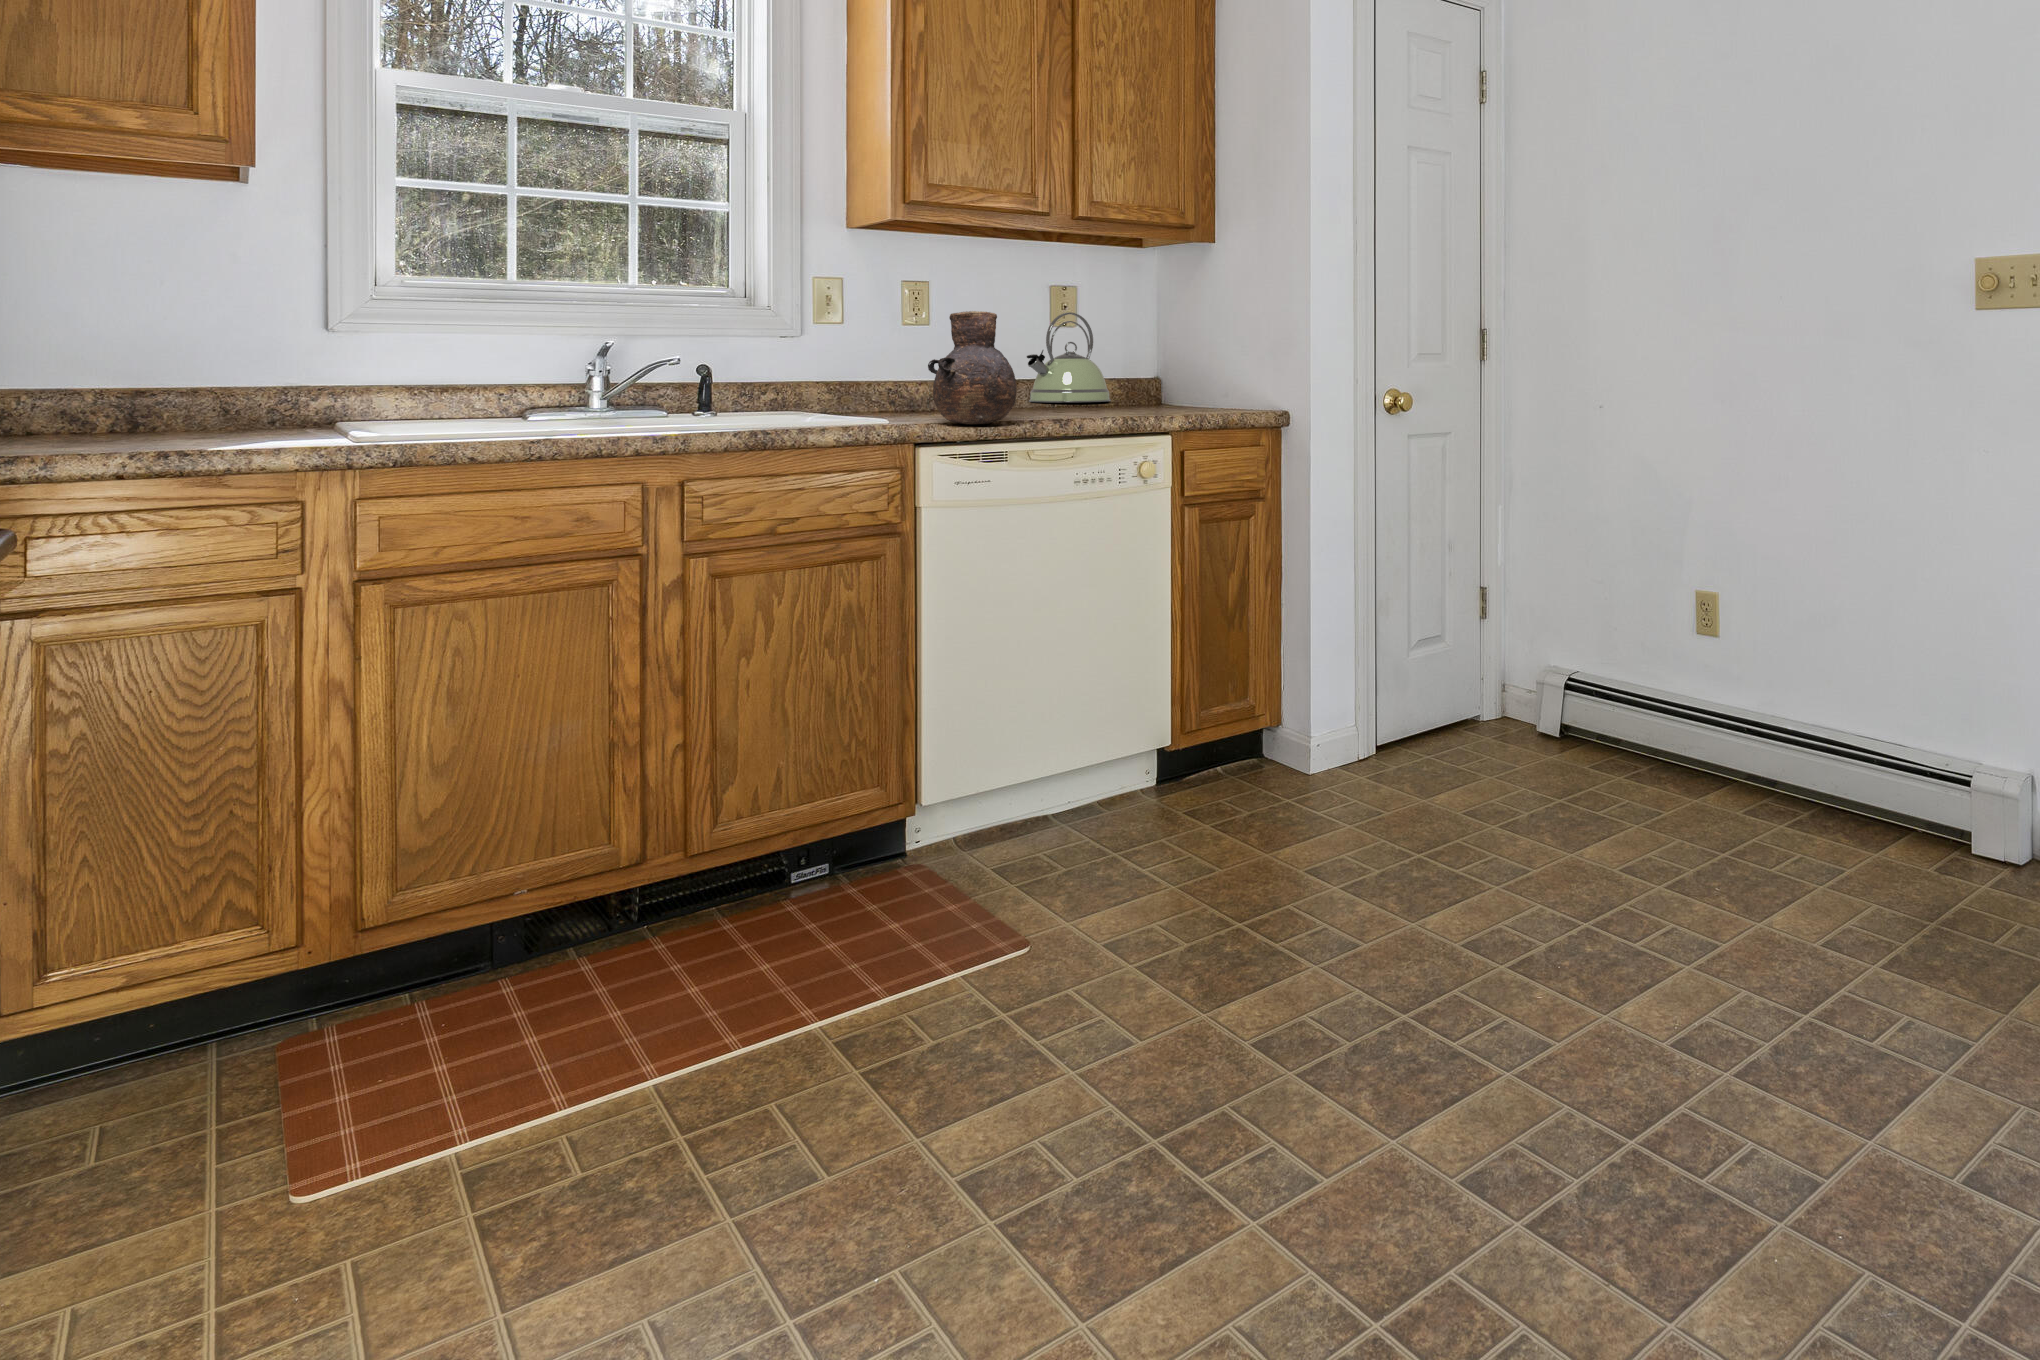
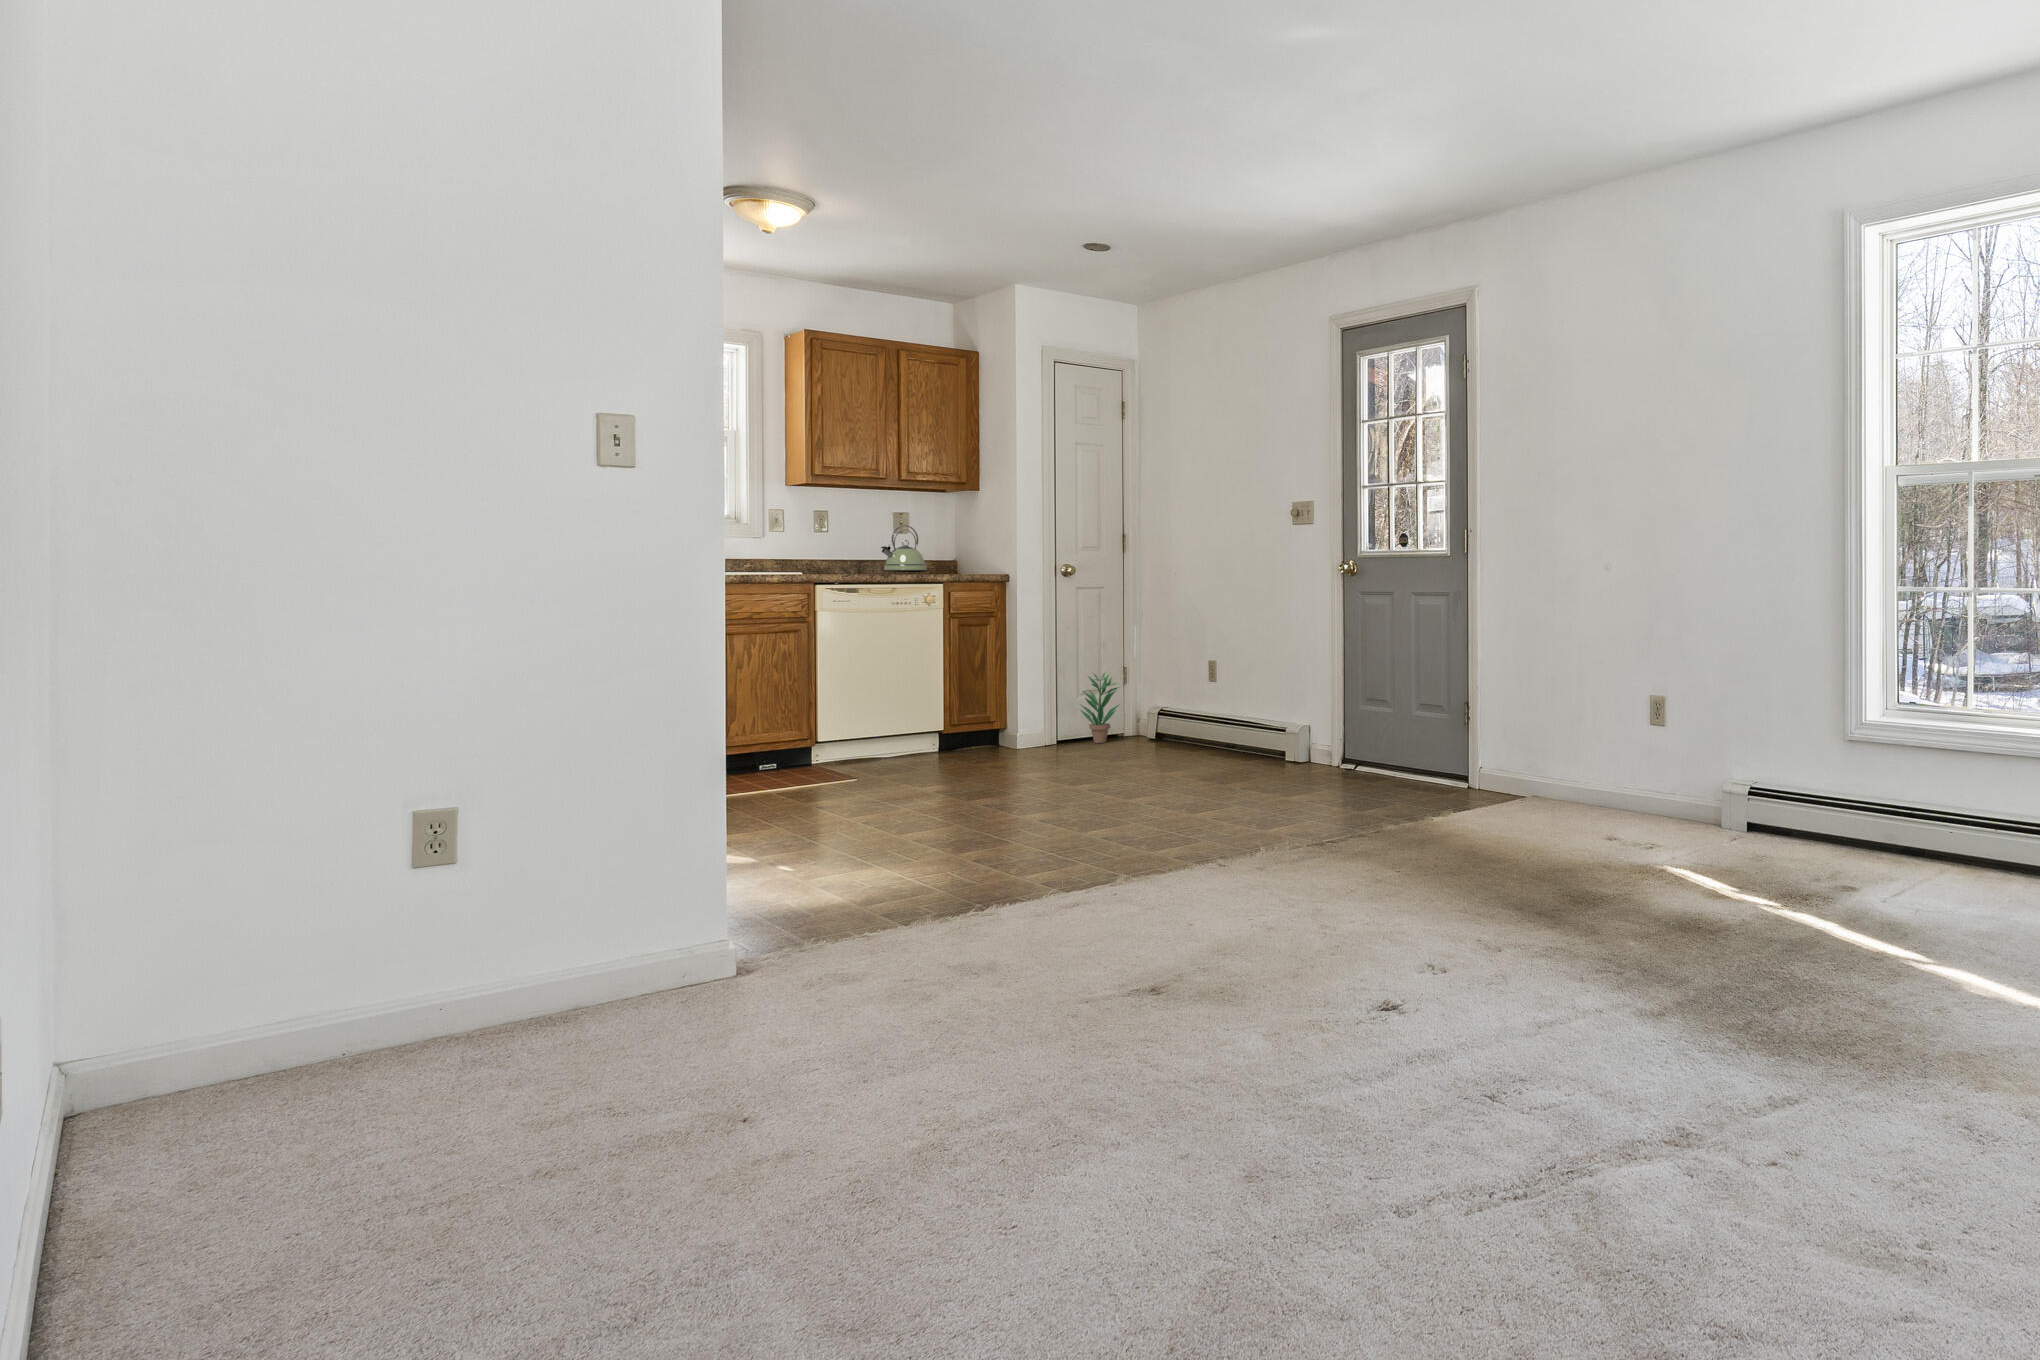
vase: present [928,311,1016,424] -> none [823,526,863,576]
potted plant: none [1417,605,1502,753] -> present [1080,672,1120,743]

